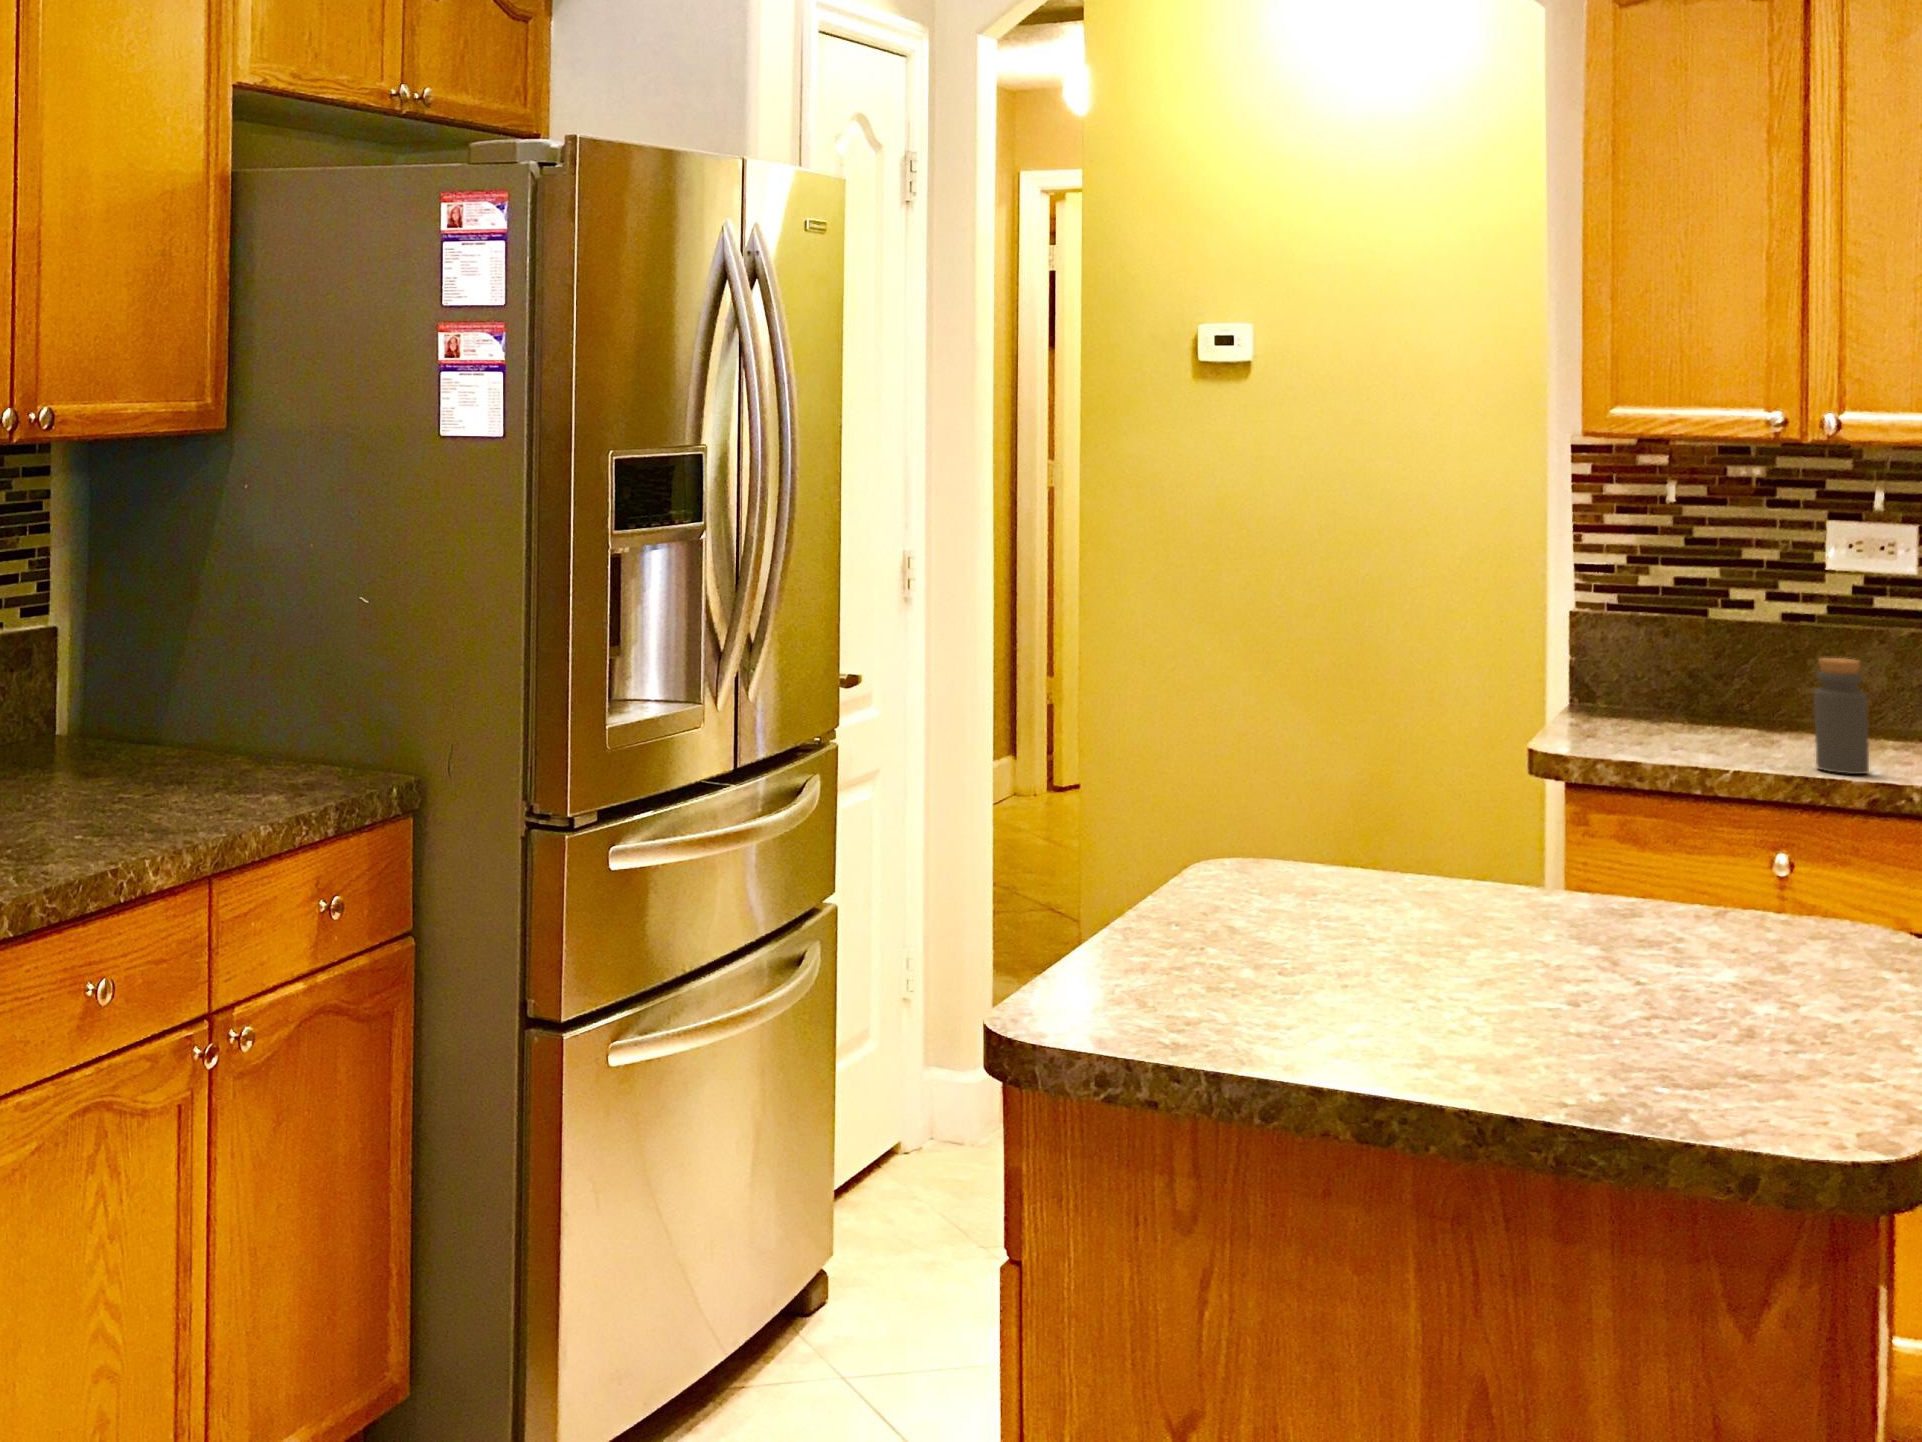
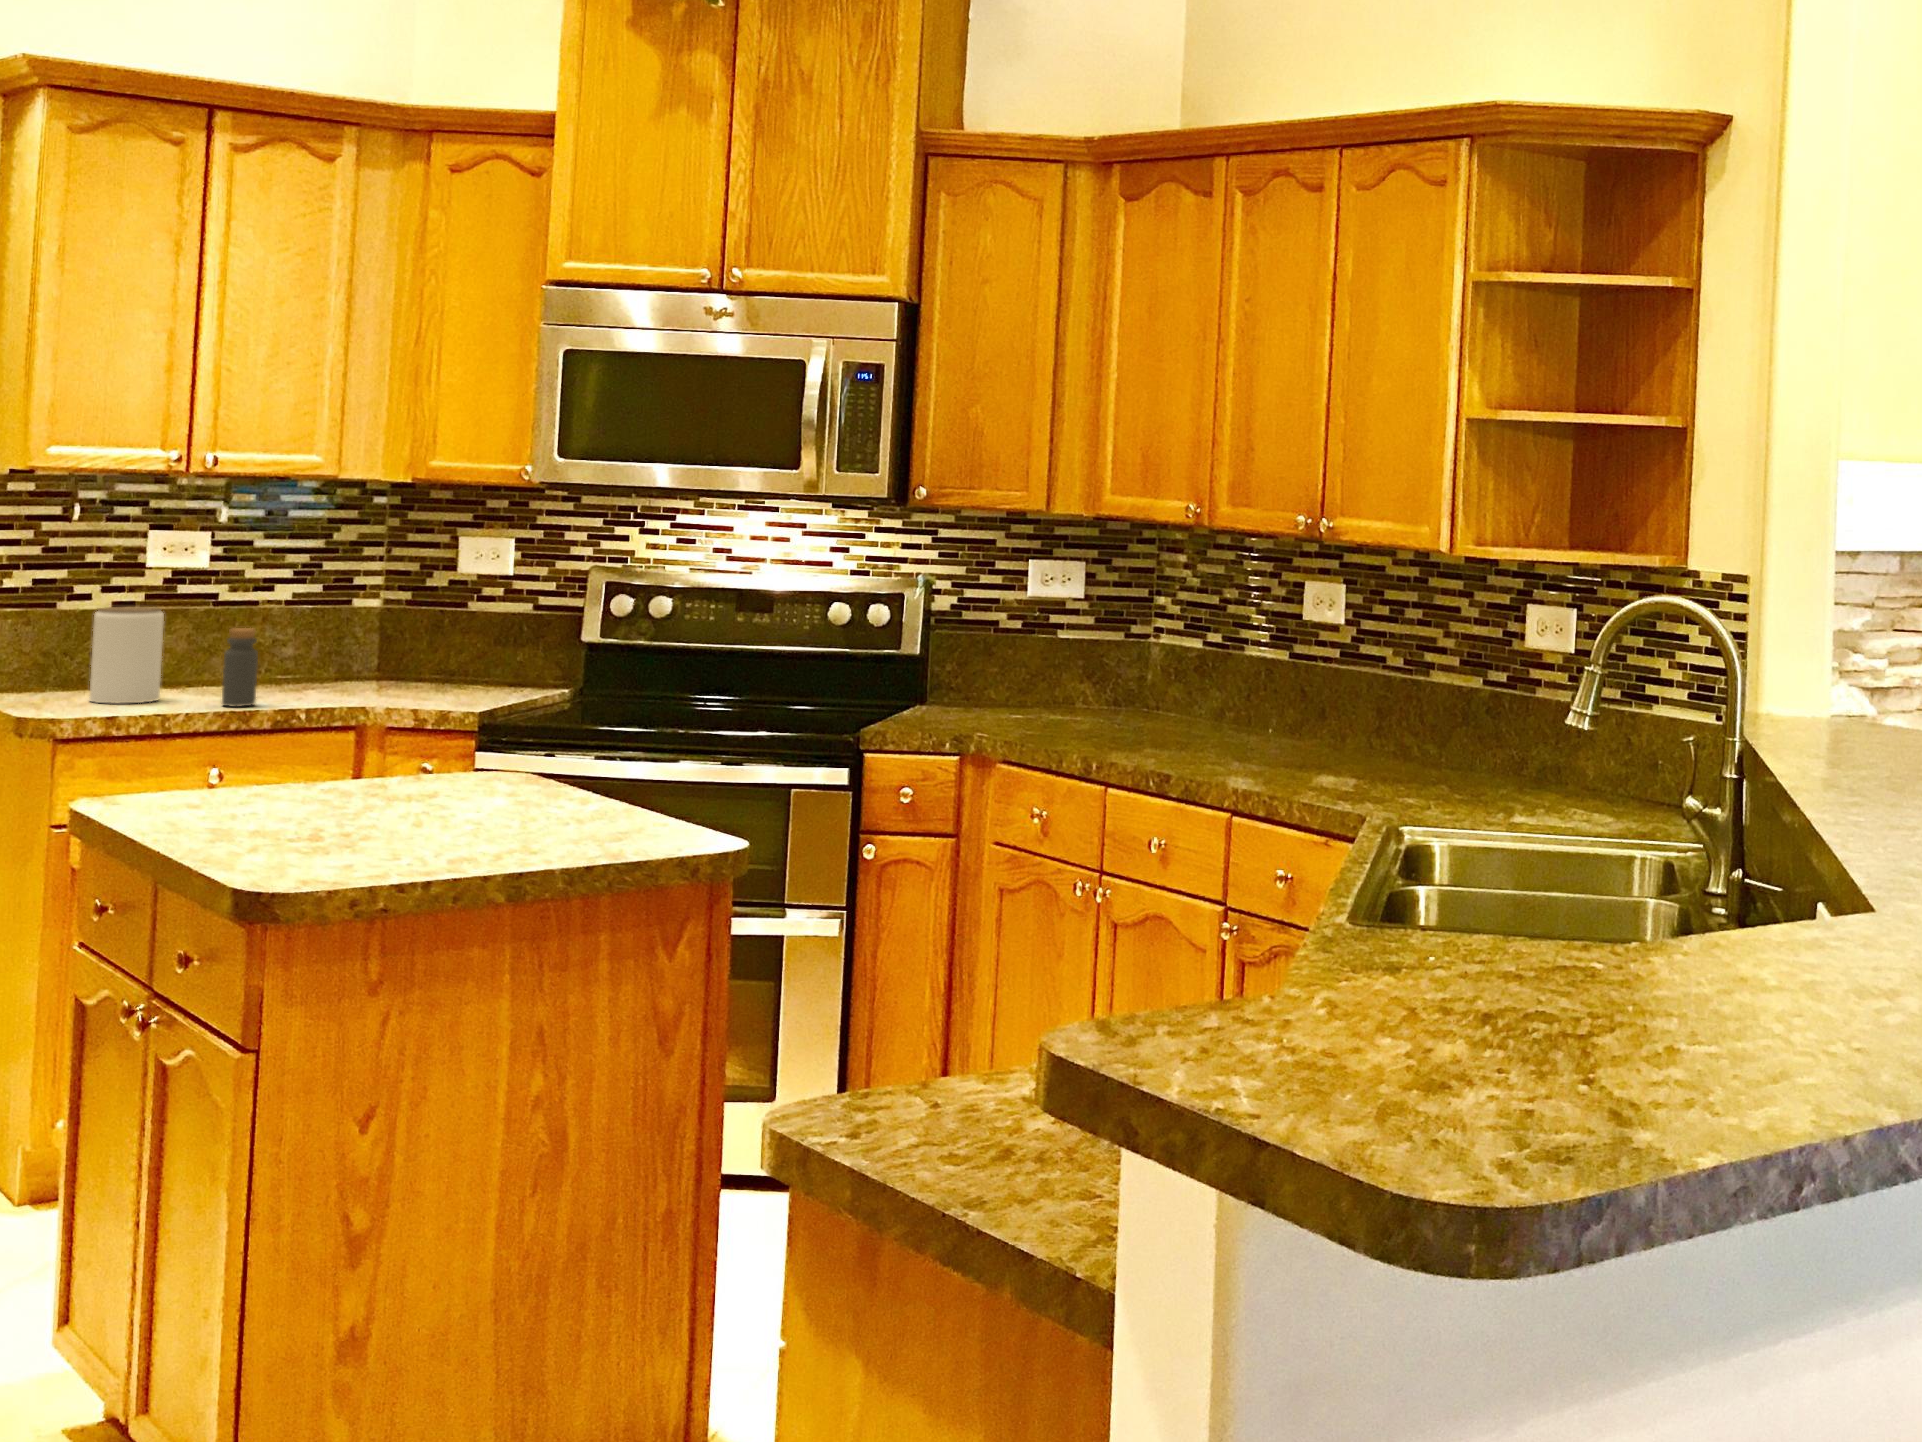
jar: none [1660,616,1759,748] -> present [89,607,164,703]

